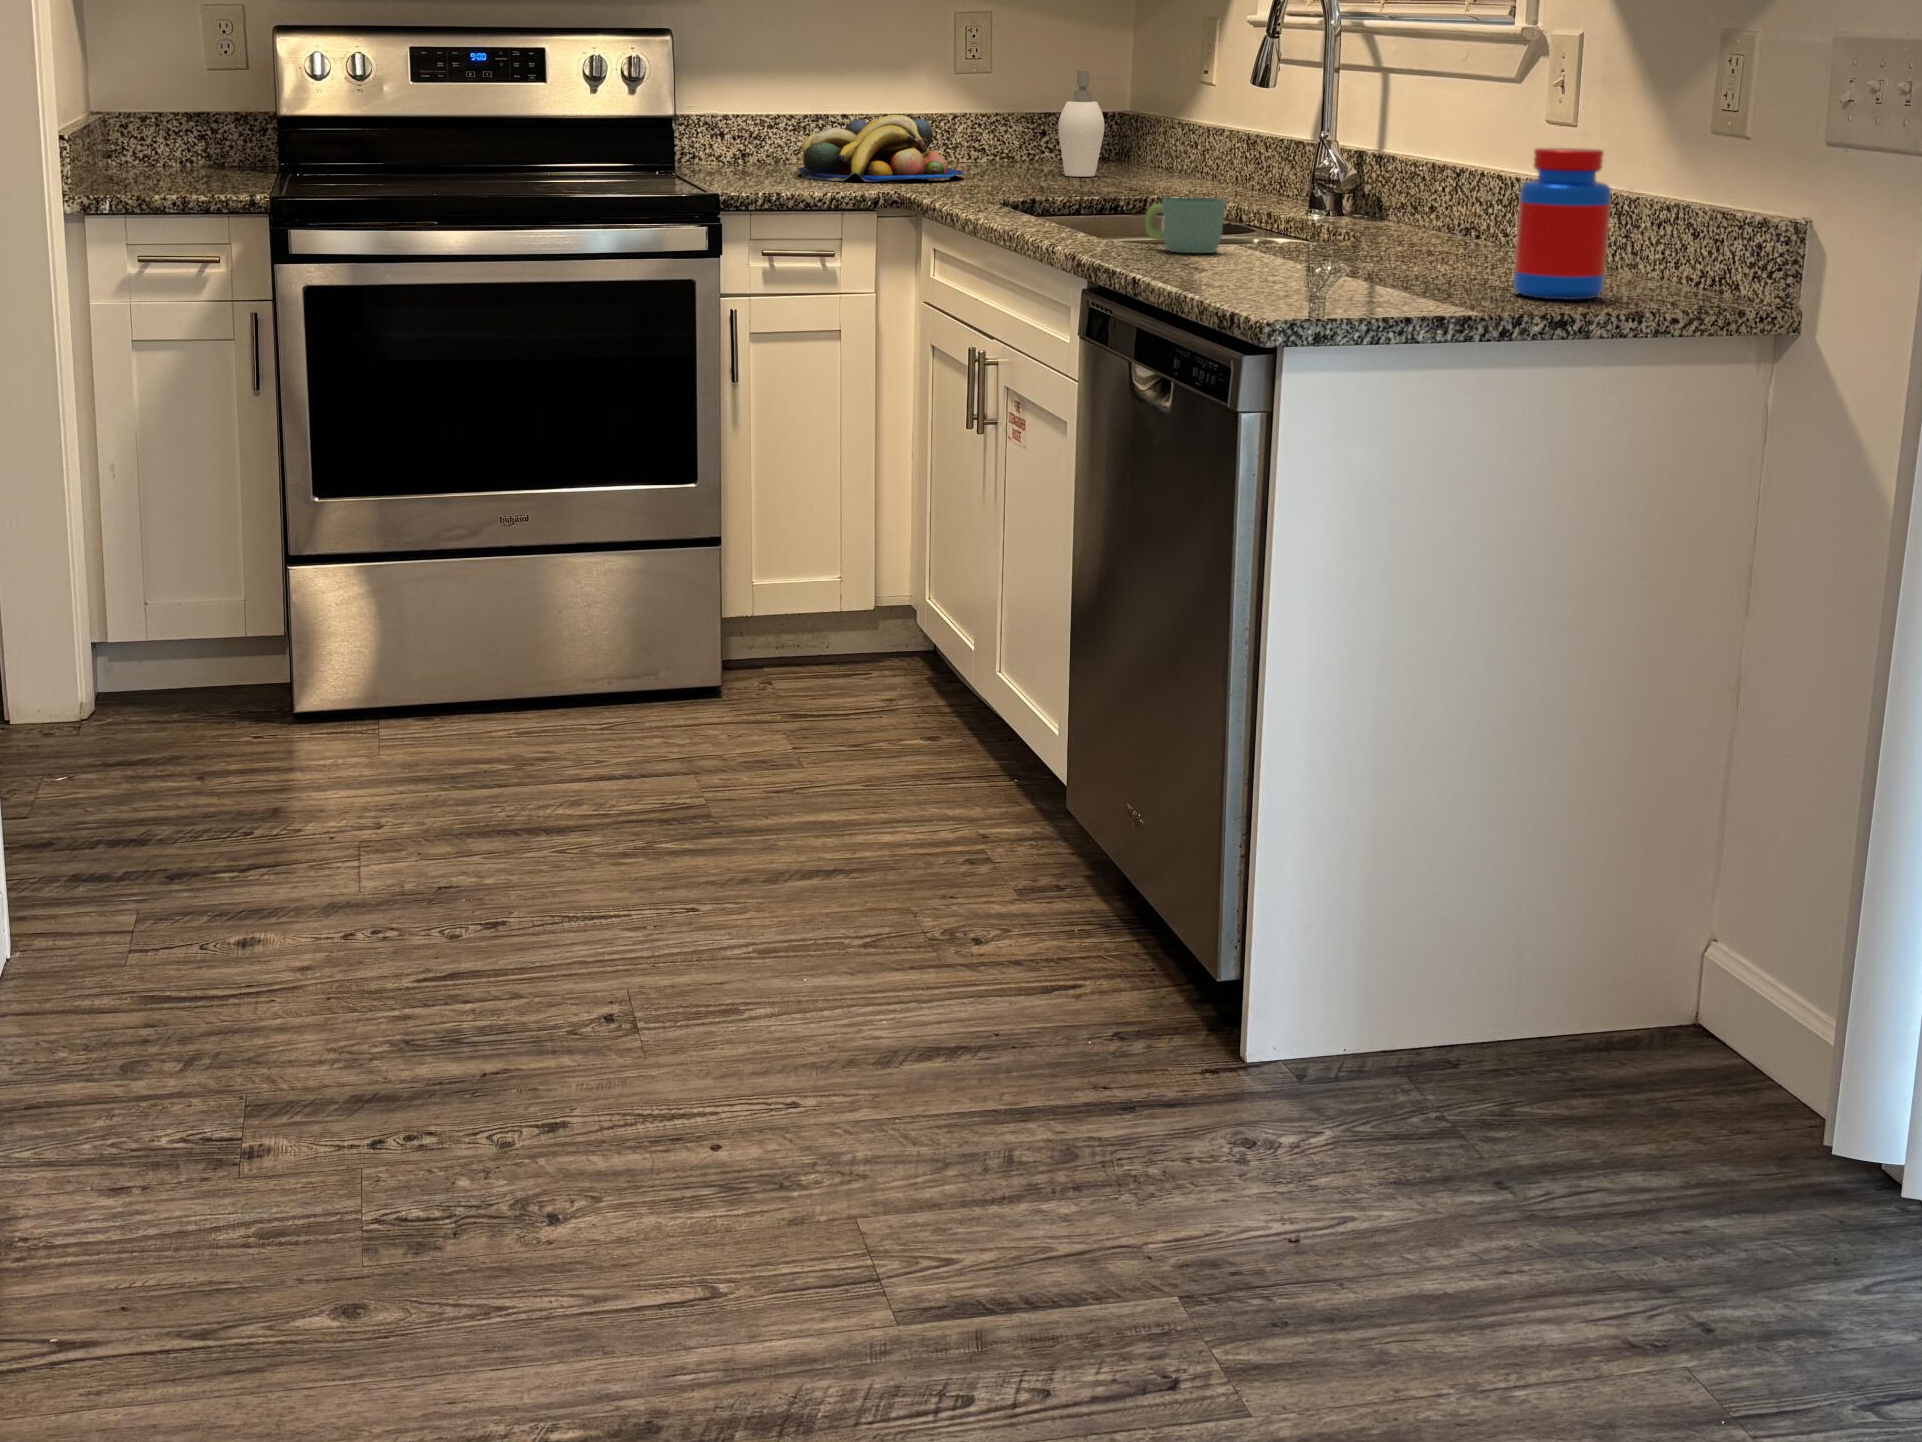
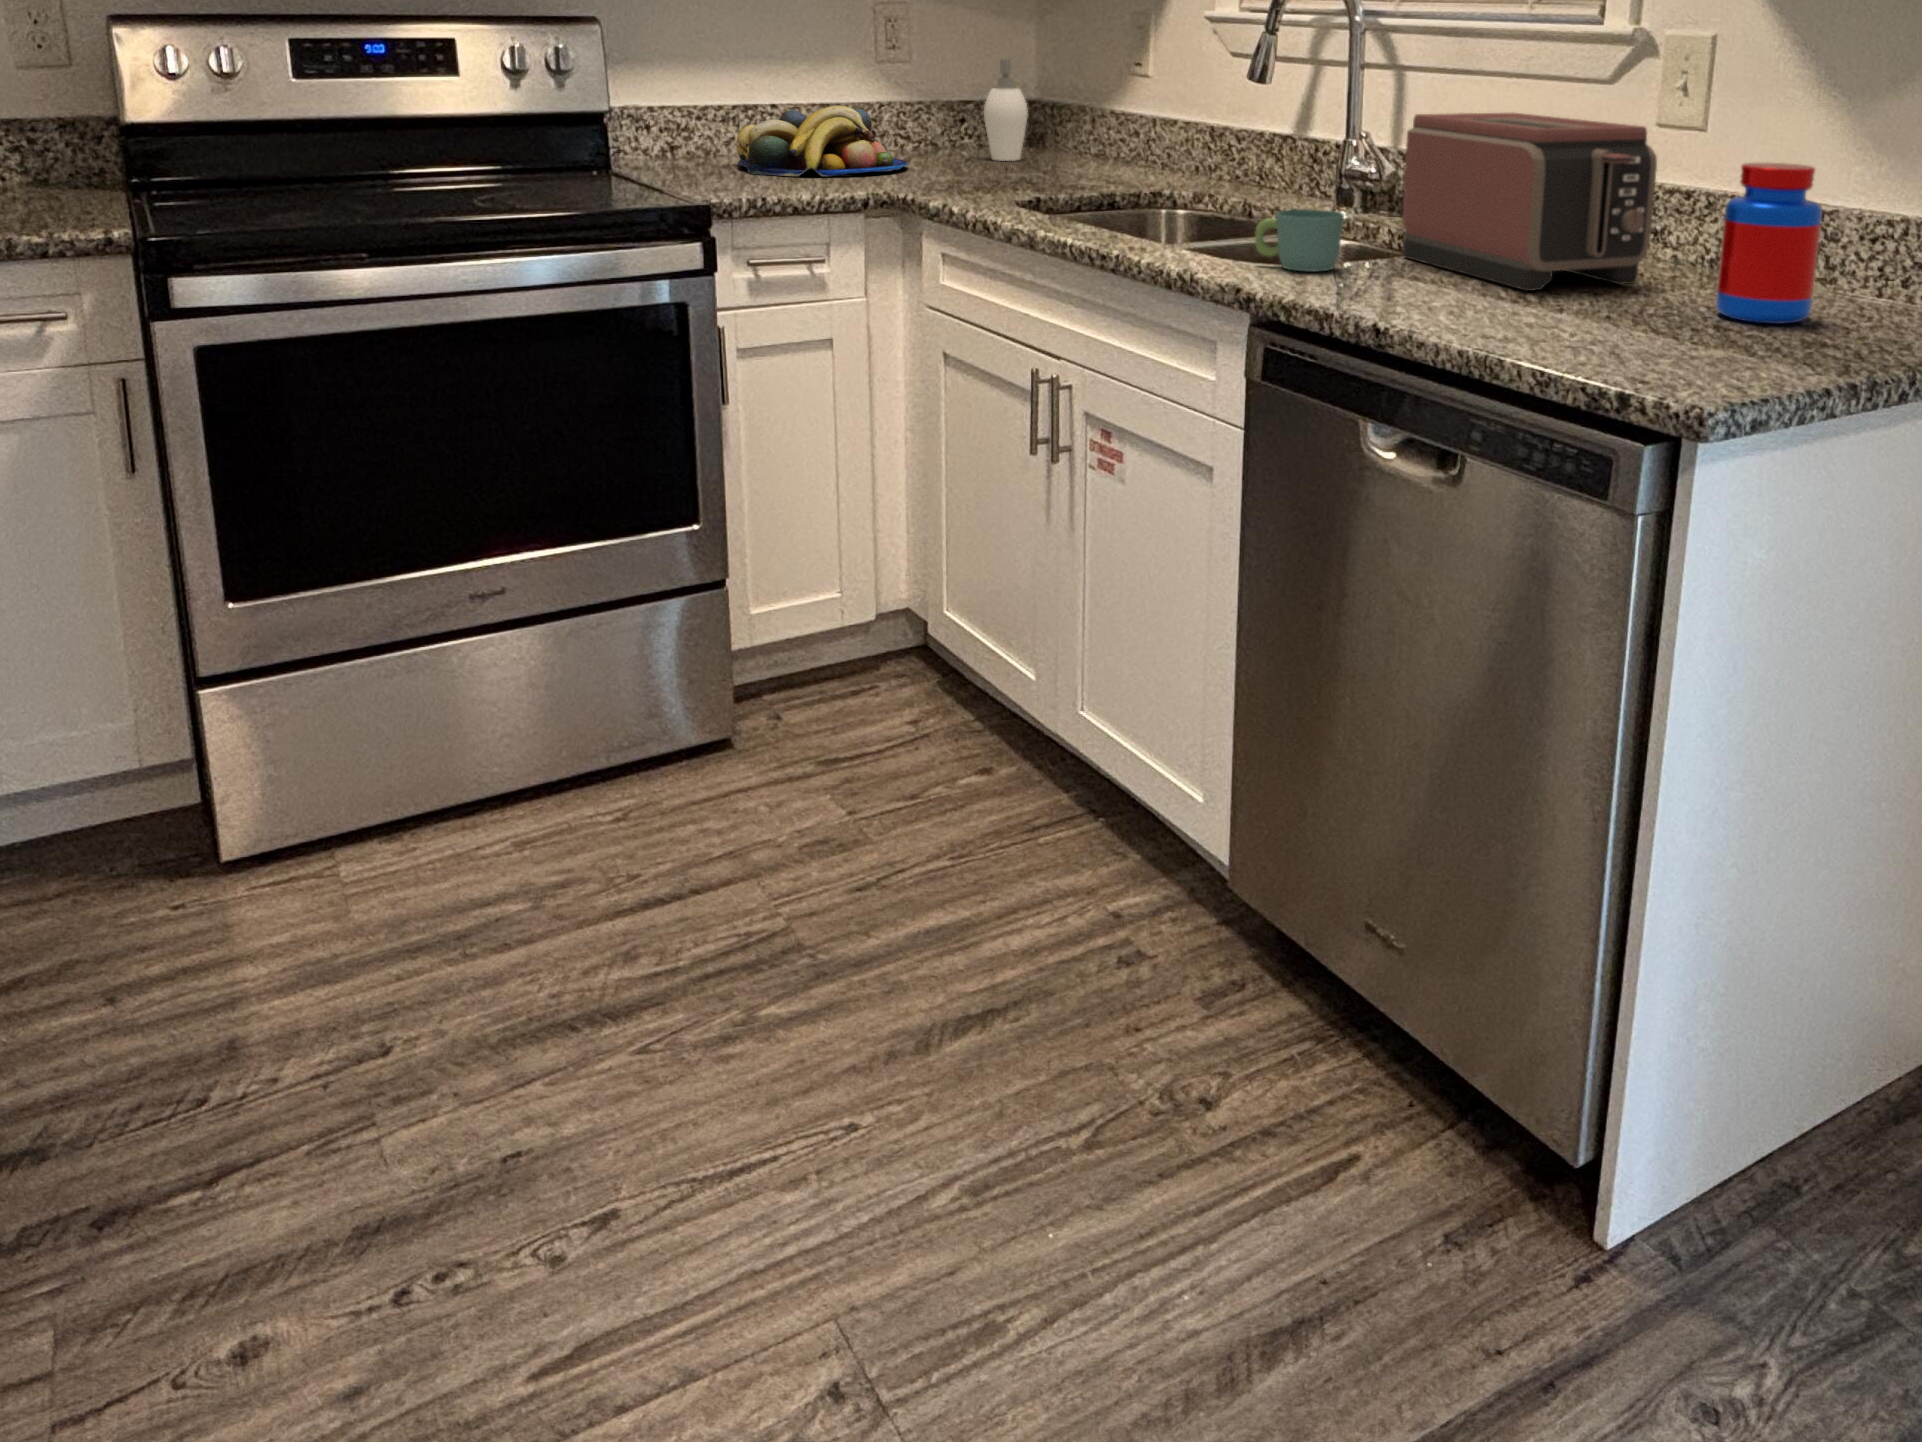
toaster: none [1309,110,1512,272] -> present [1402,113,1657,291]

